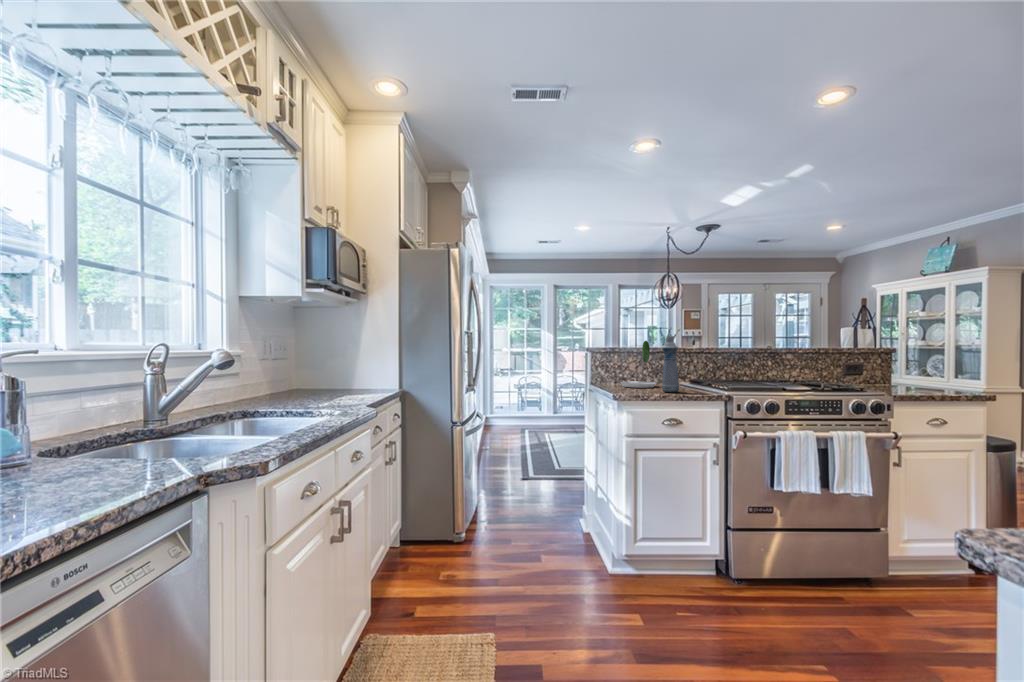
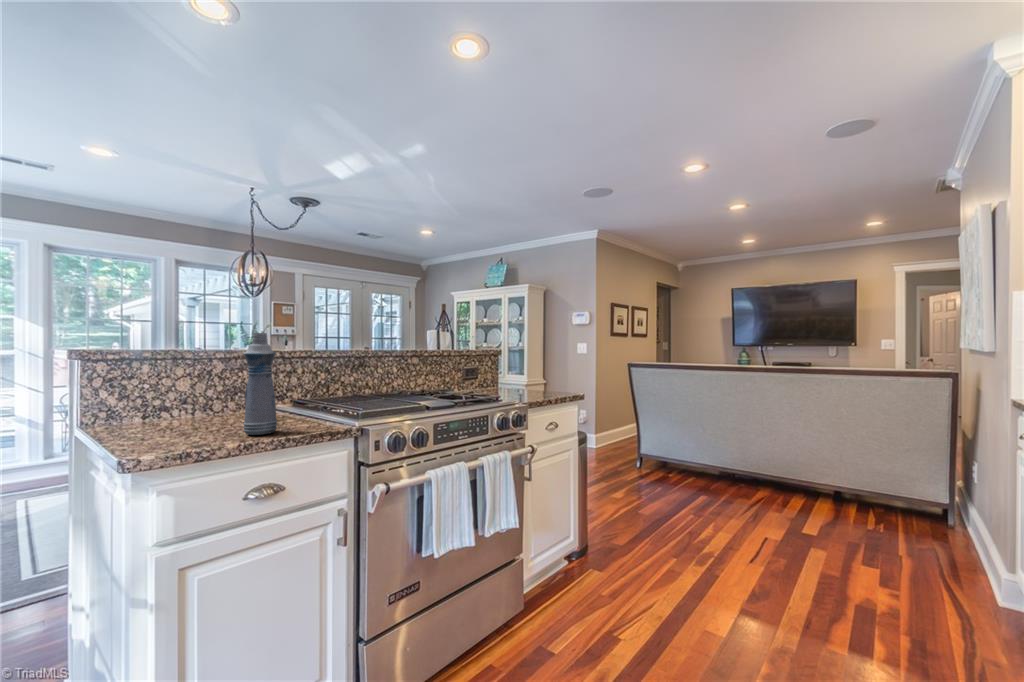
plate: present [620,341,656,388] -> none [154,340,234,429]

